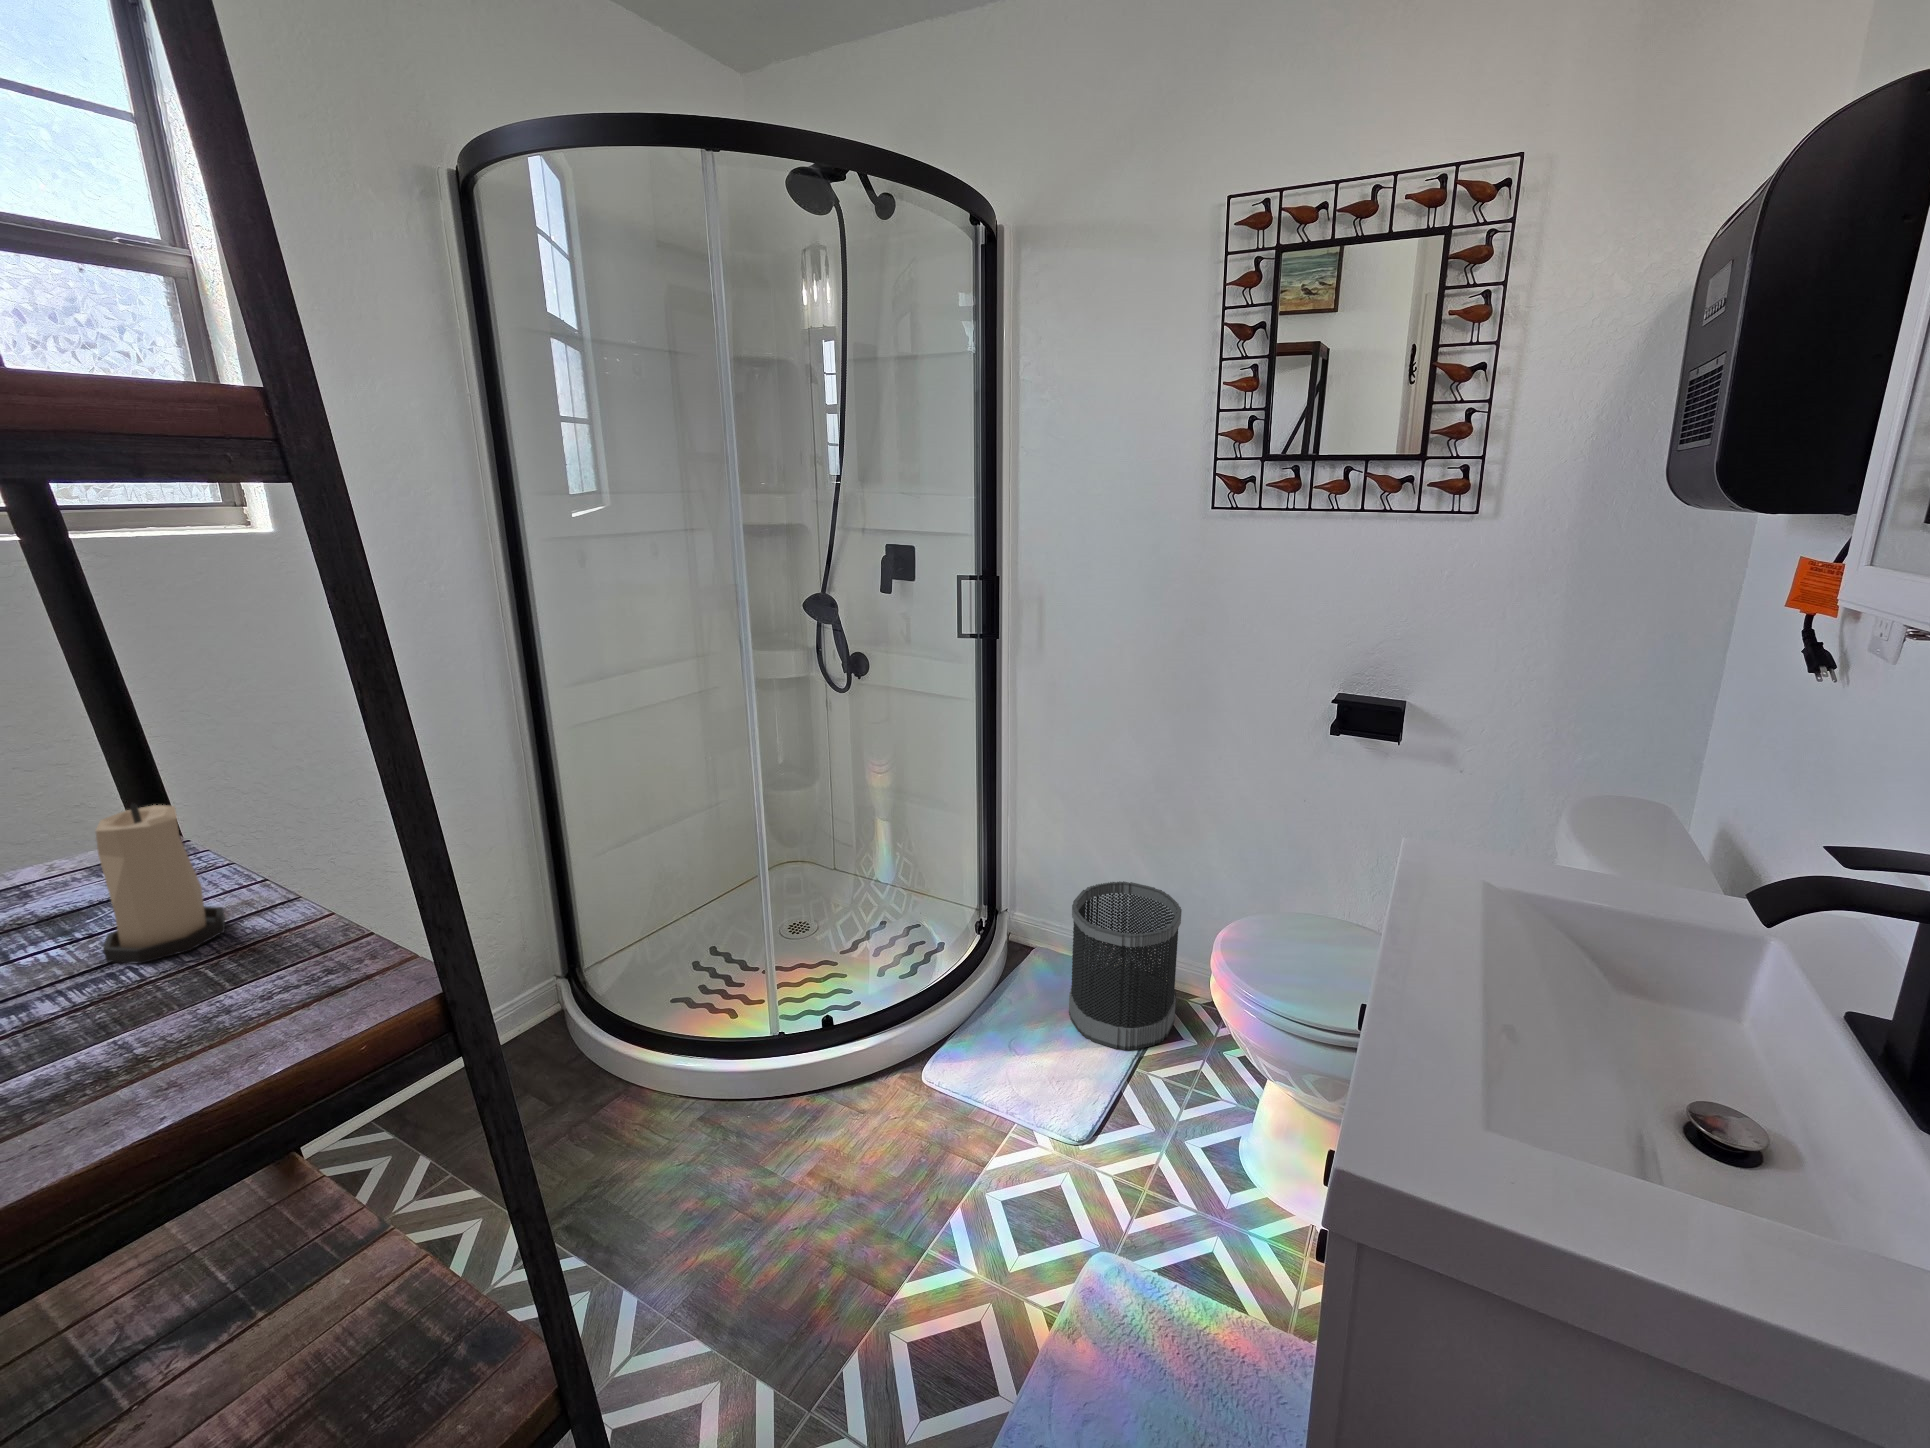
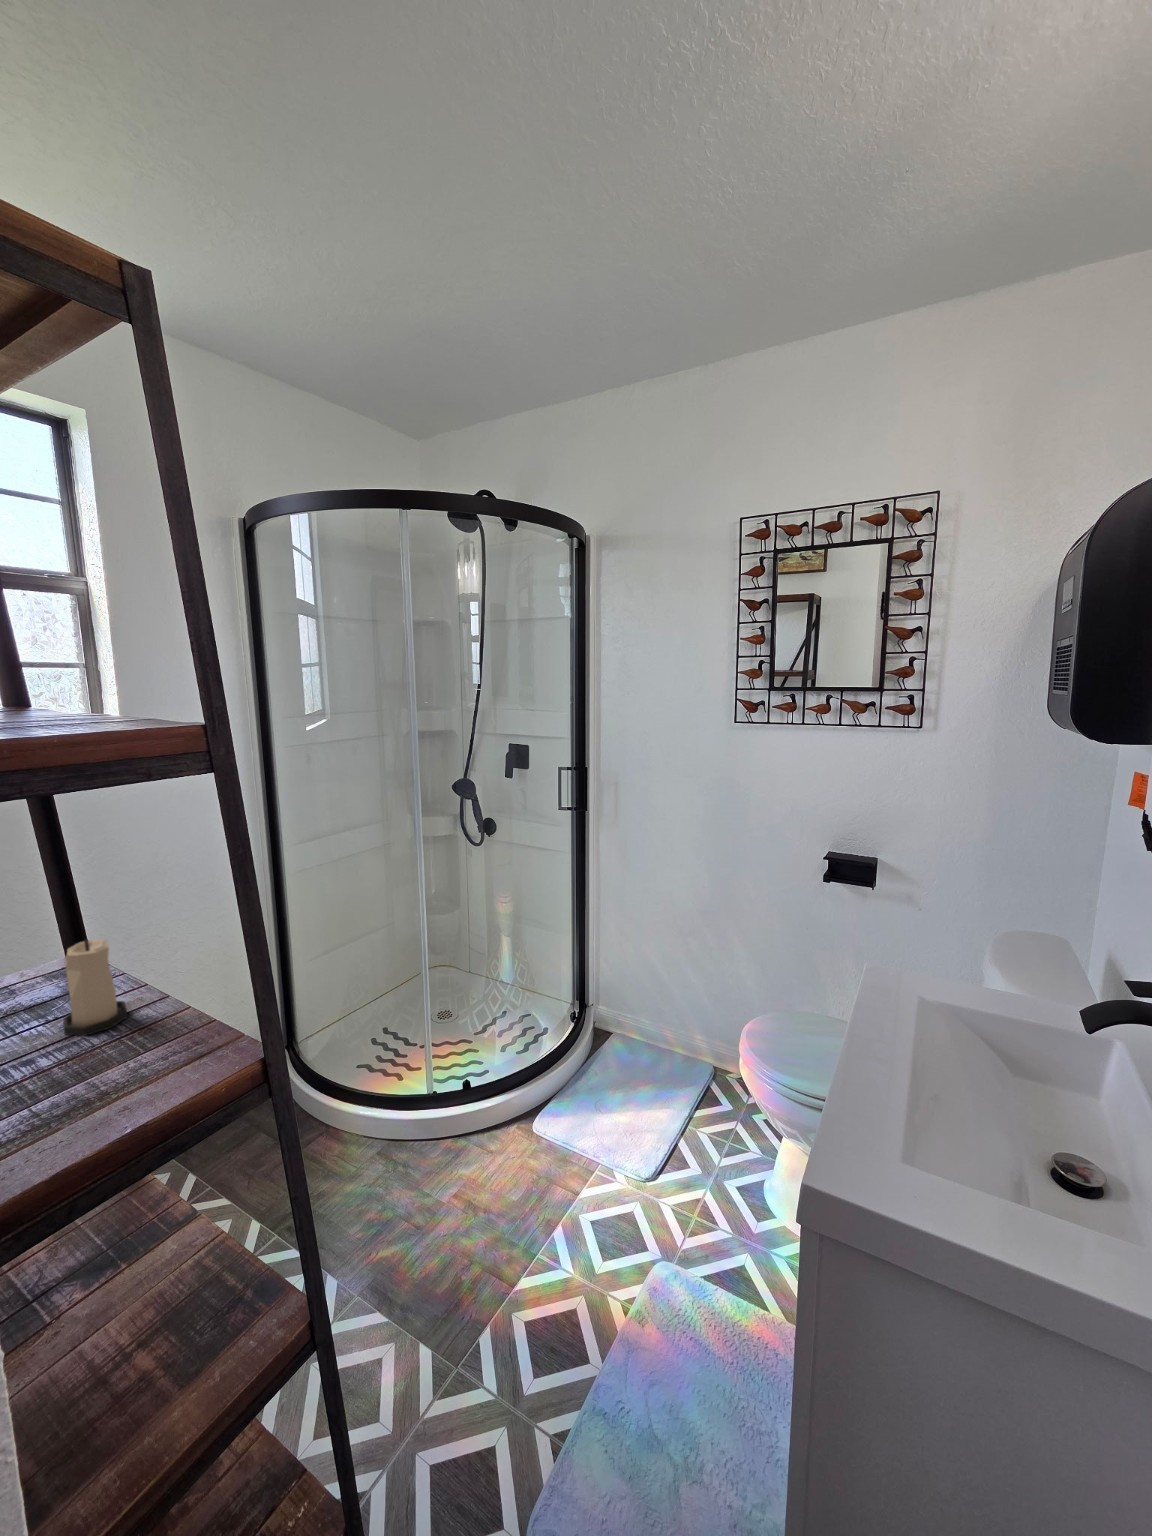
wastebasket: present [1069,881,1182,1050] -> none [639,985,720,1111]

